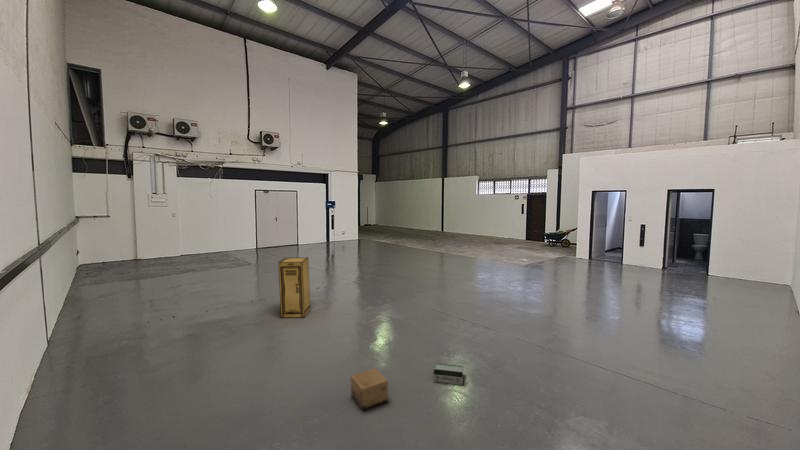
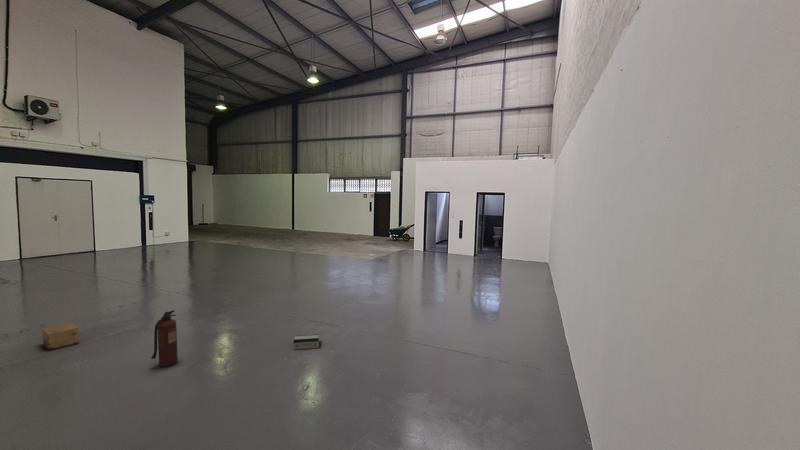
storage cabinet: present [278,257,310,318] -> none [103,254,145,324]
fire extinguisher: none [298,322,322,378] -> present [151,310,178,367]
cardboard box: present [351,368,388,410] -> present [42,323,79,351]

